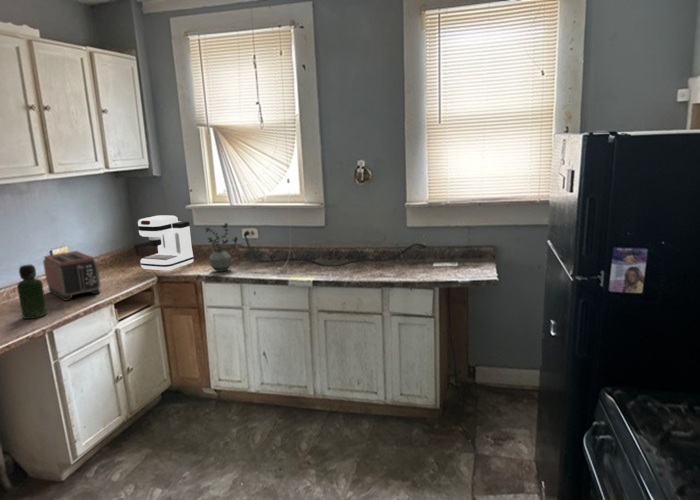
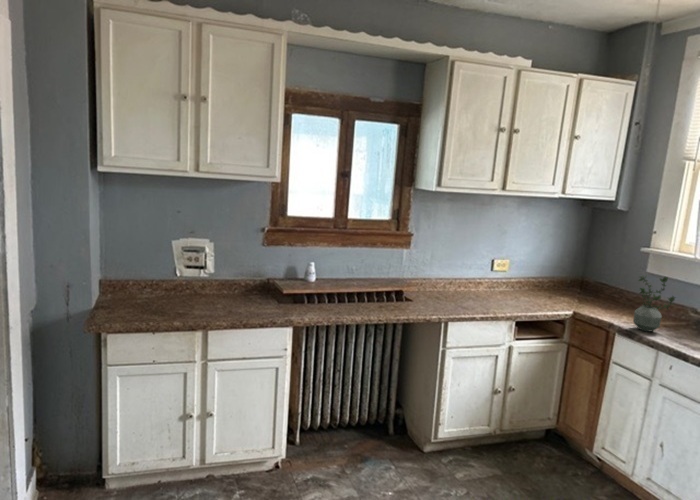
coffee maker: present [134,215,194,271] -> none [564,250,634,312]
toaster: present [43,251,100,301] -> none [477,260,514,307]
bottle: present [17,265,47,319] -> none [437,261,459,307]

